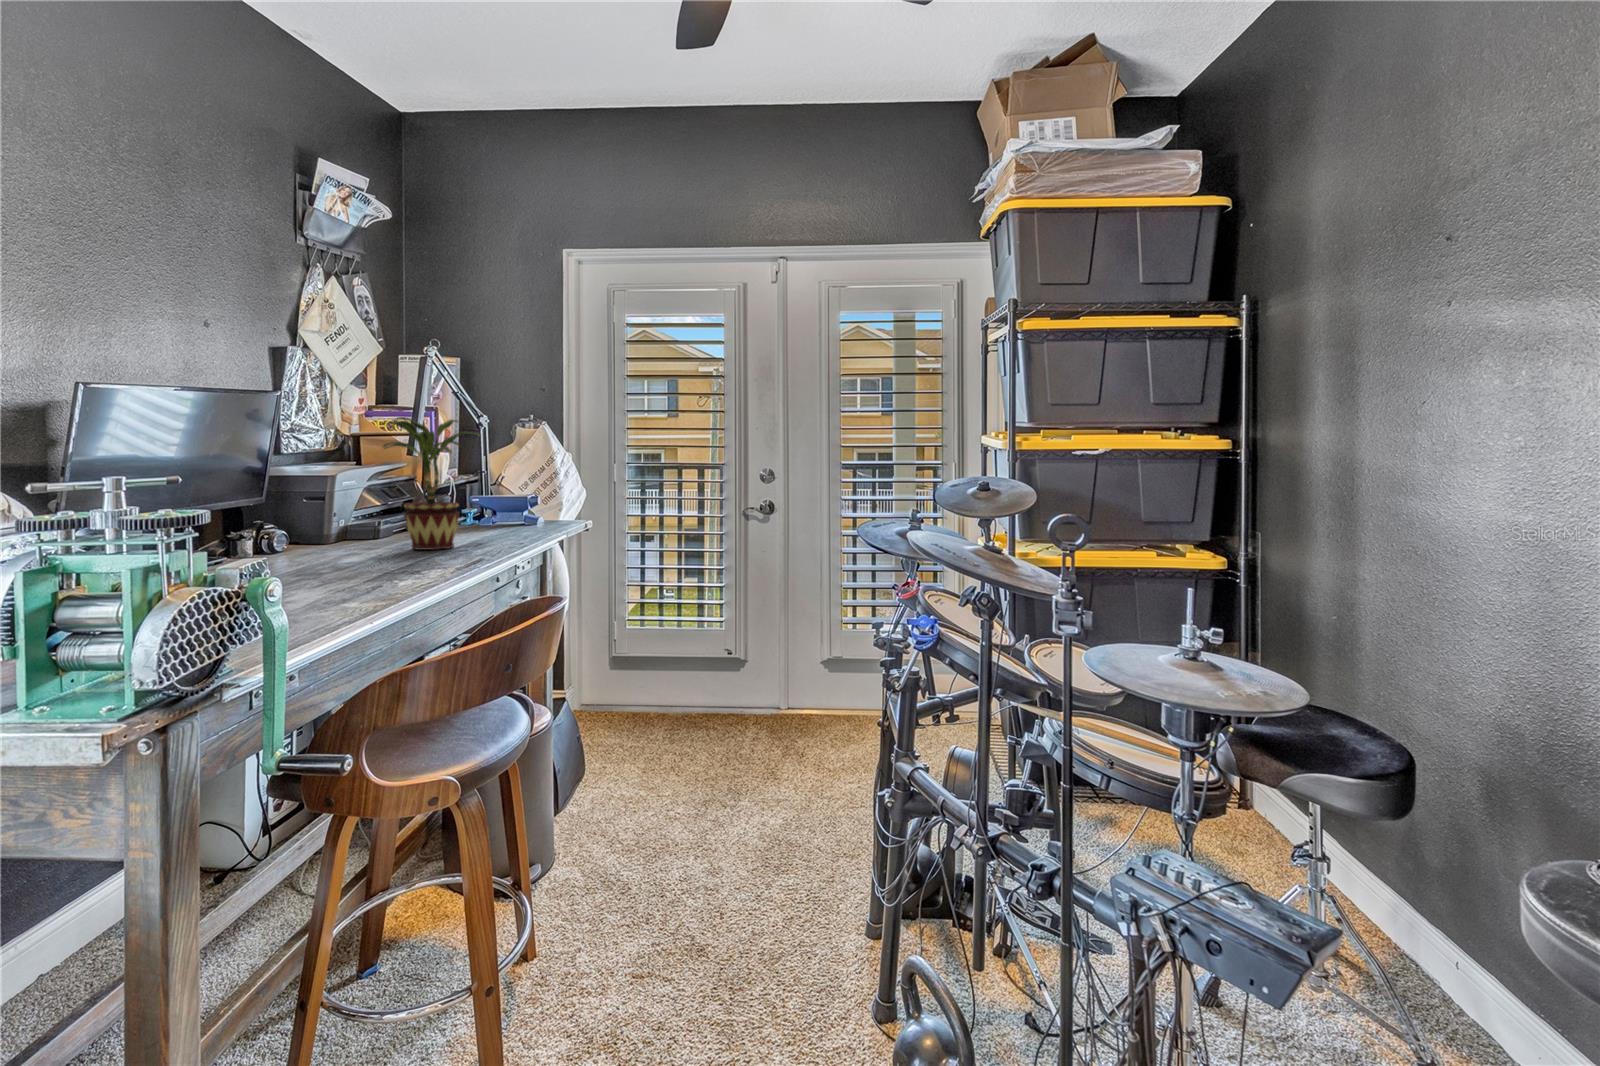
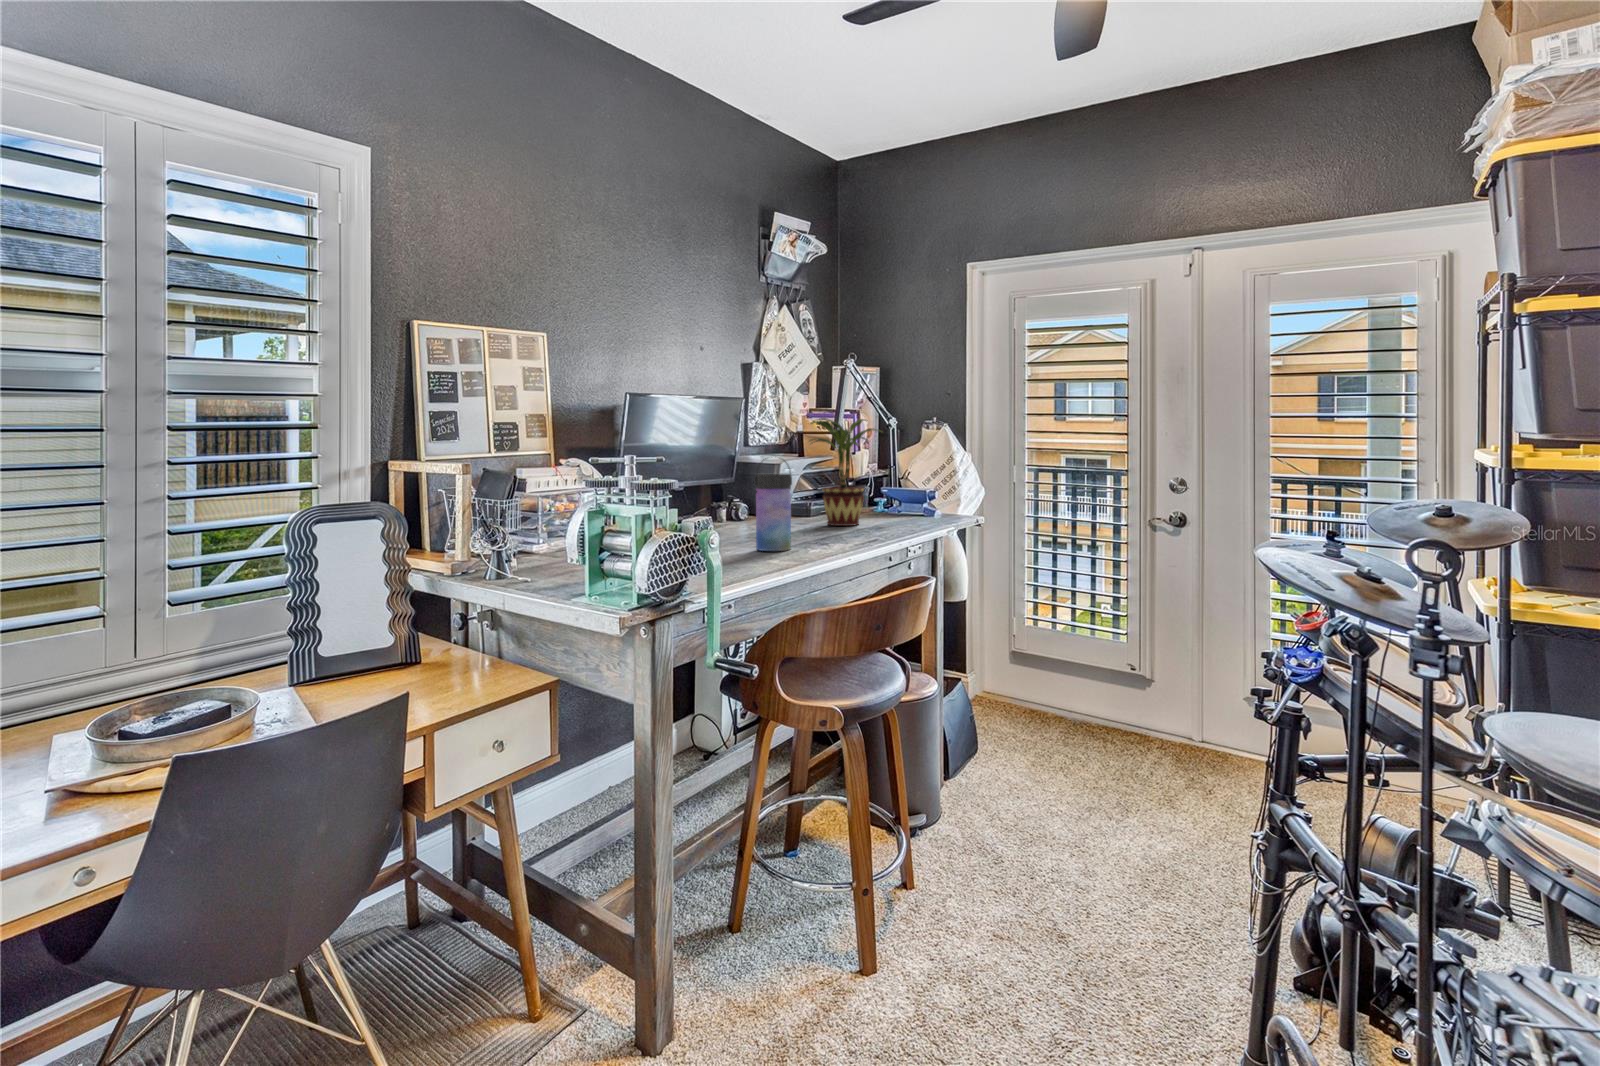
water bottle: none [315,467,373,593] -> present [754,464,792,551]

